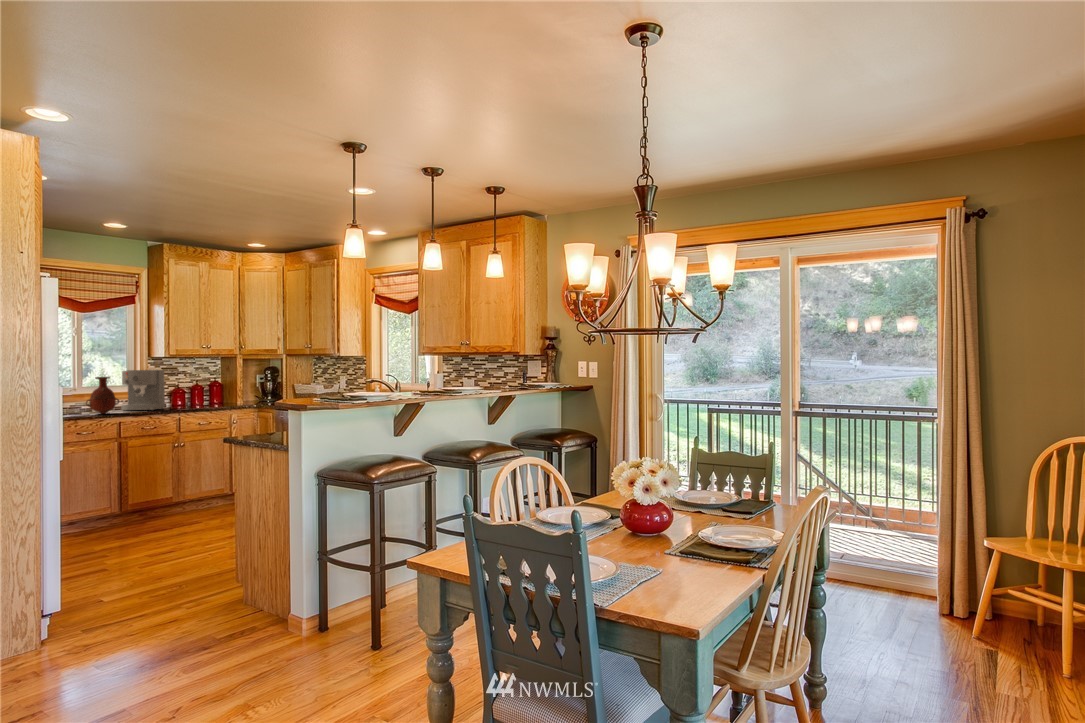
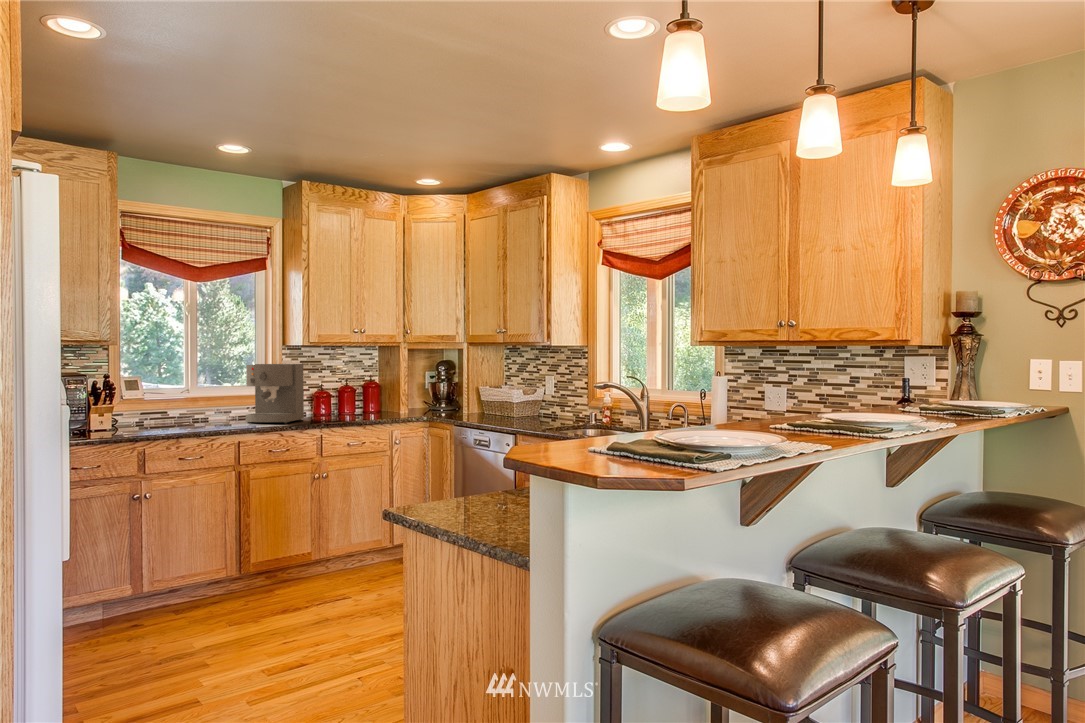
vase: present [86,377,119,414] -> none [194,374,240,429]

